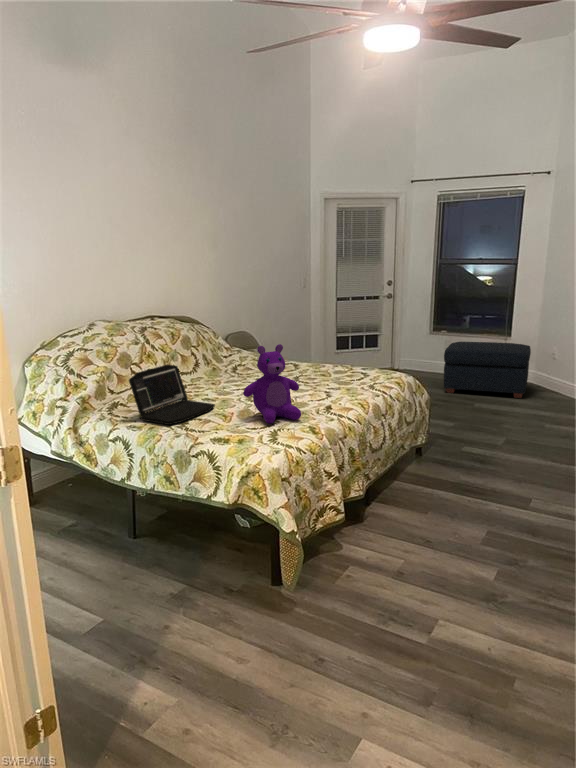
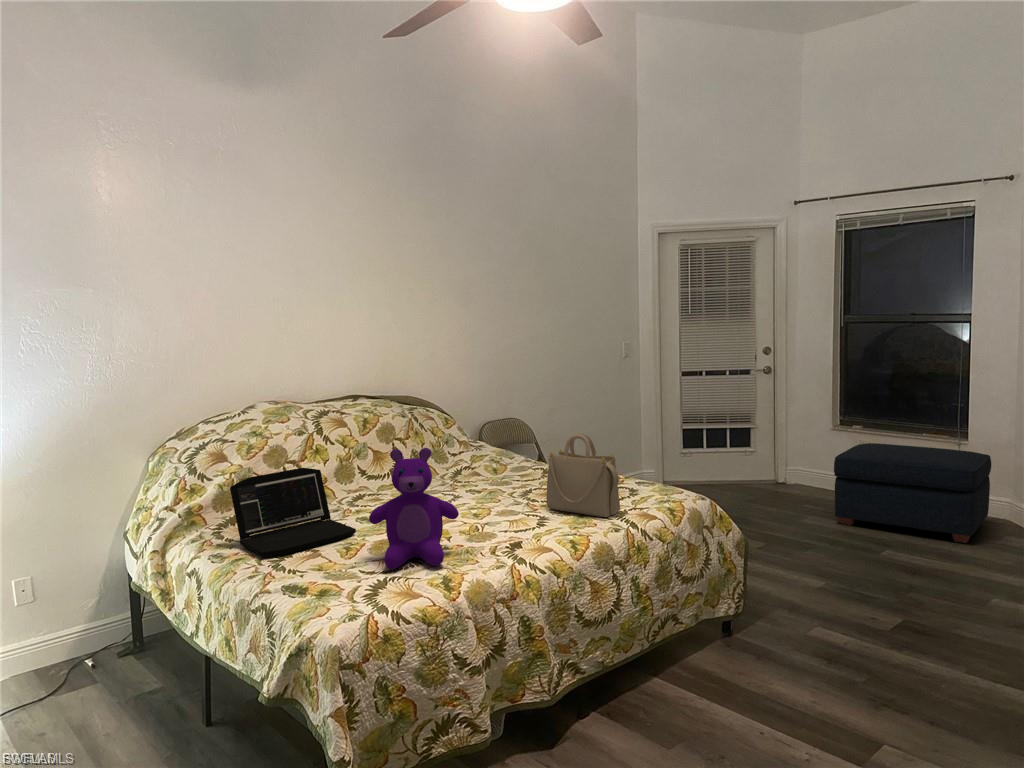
handbag: none [324,334,374,387] -> present [546,433,620,517]

